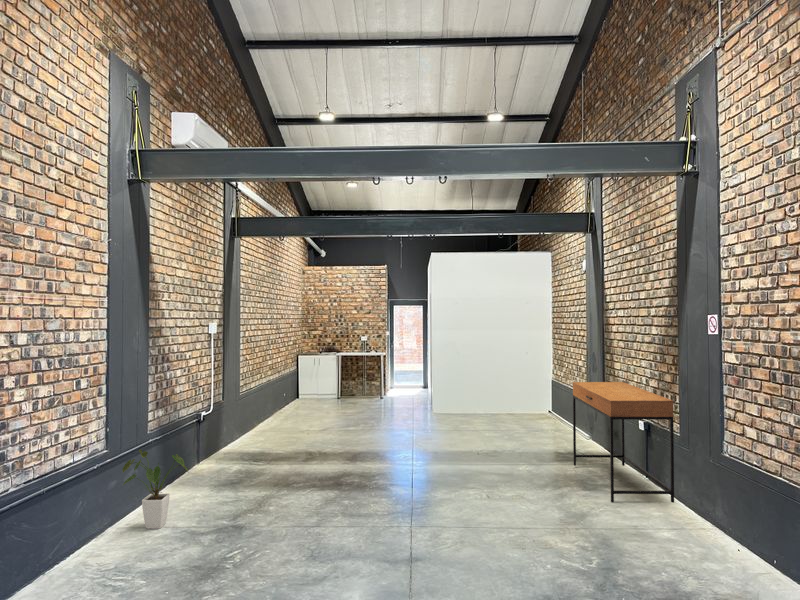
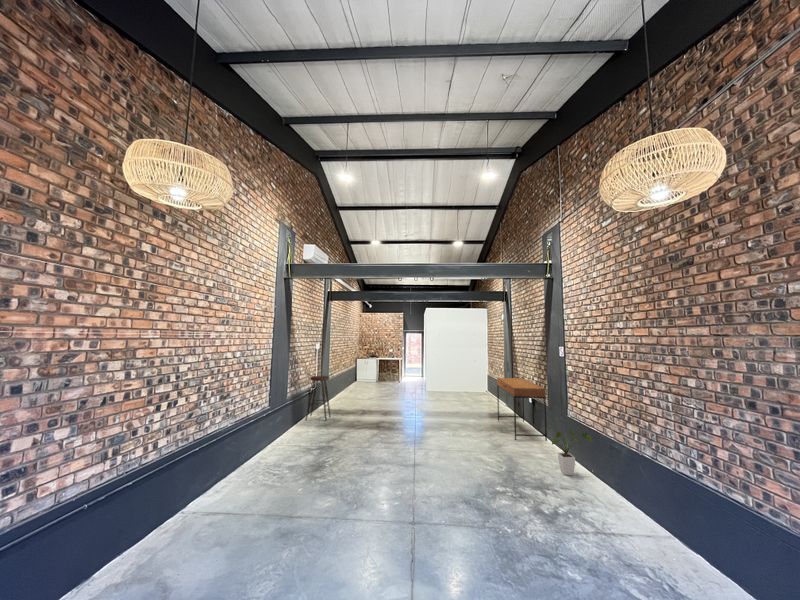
bar stool: none [193,386,245,475] -> present [305,376,330,421]
house plant: present [122,449,188,529] -> present [545,427,592,475]

